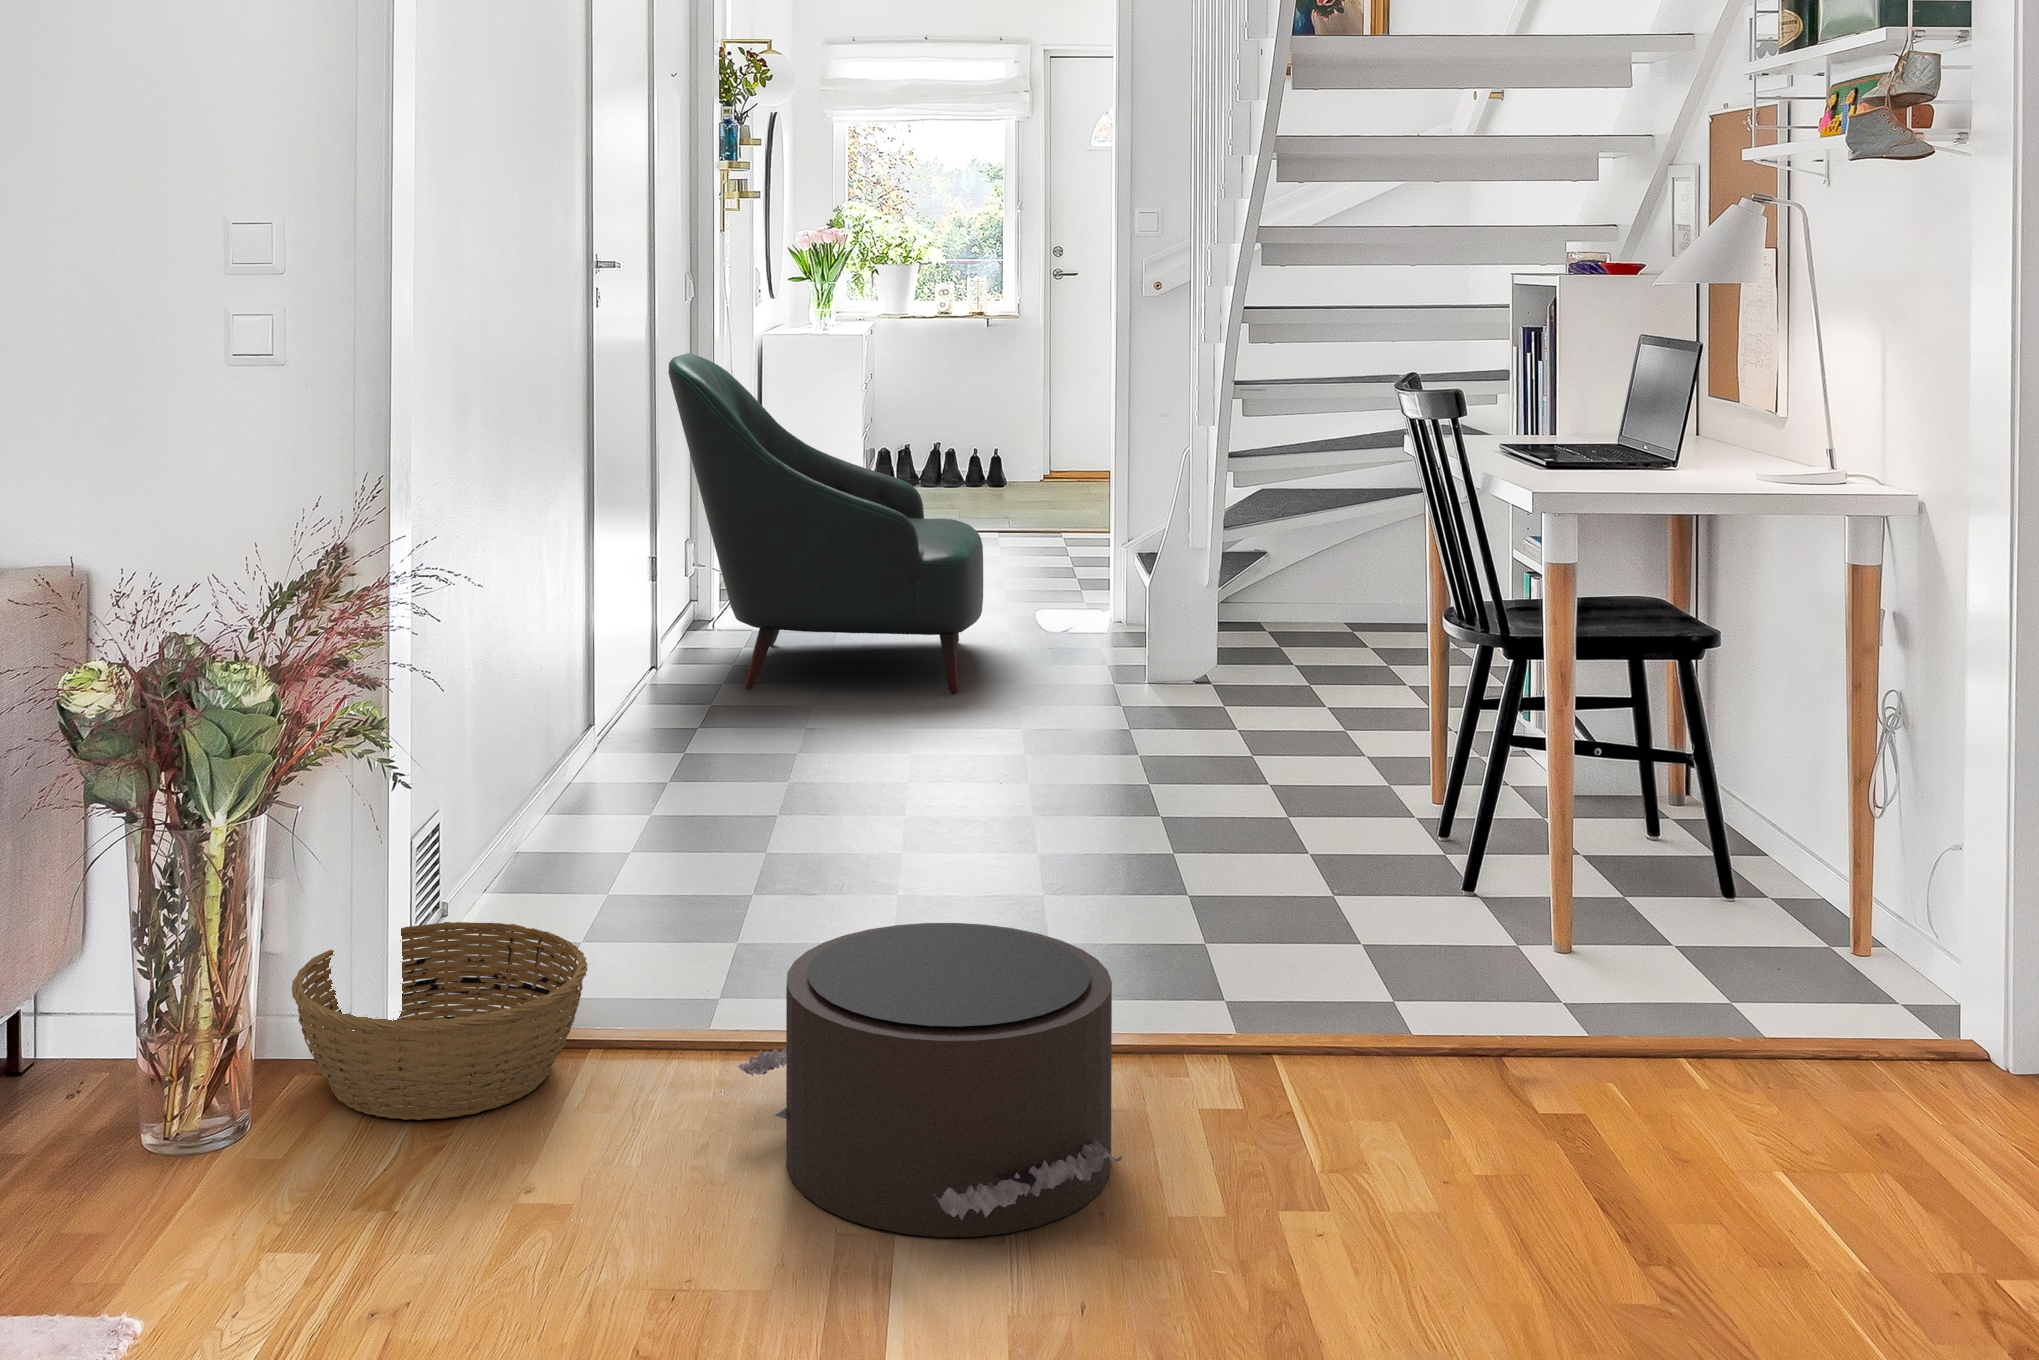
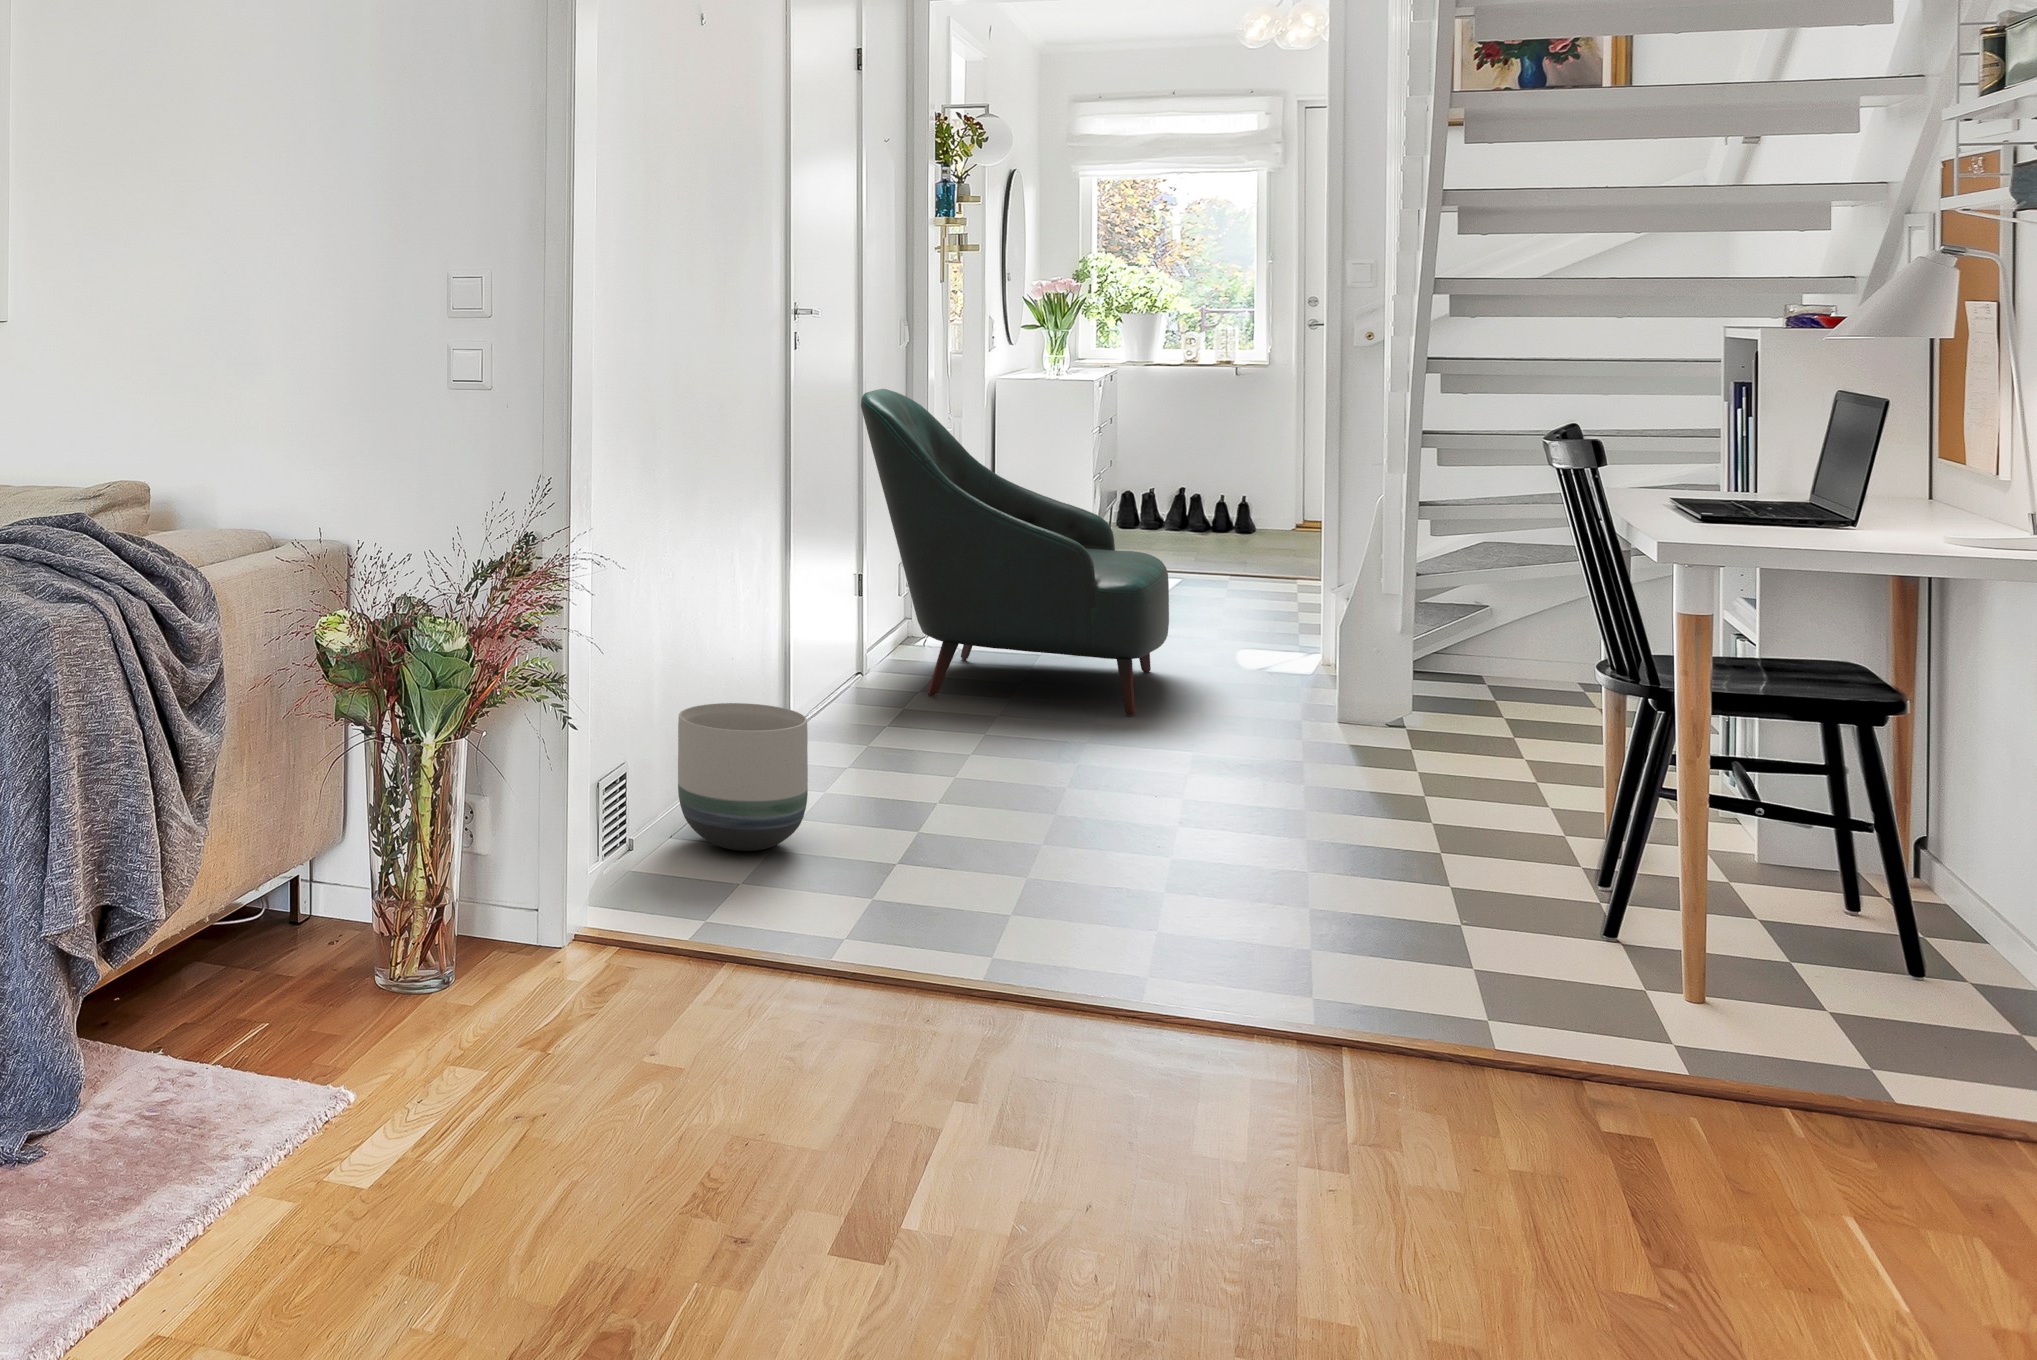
planter: none [508,725,659,900] -> present [678,703,808,851]
basket: present [292,922,588,1120] -> none [481,845,714,994]
pouf: present [738,923,1122,1237] -> none [826,884,1150,1145]

